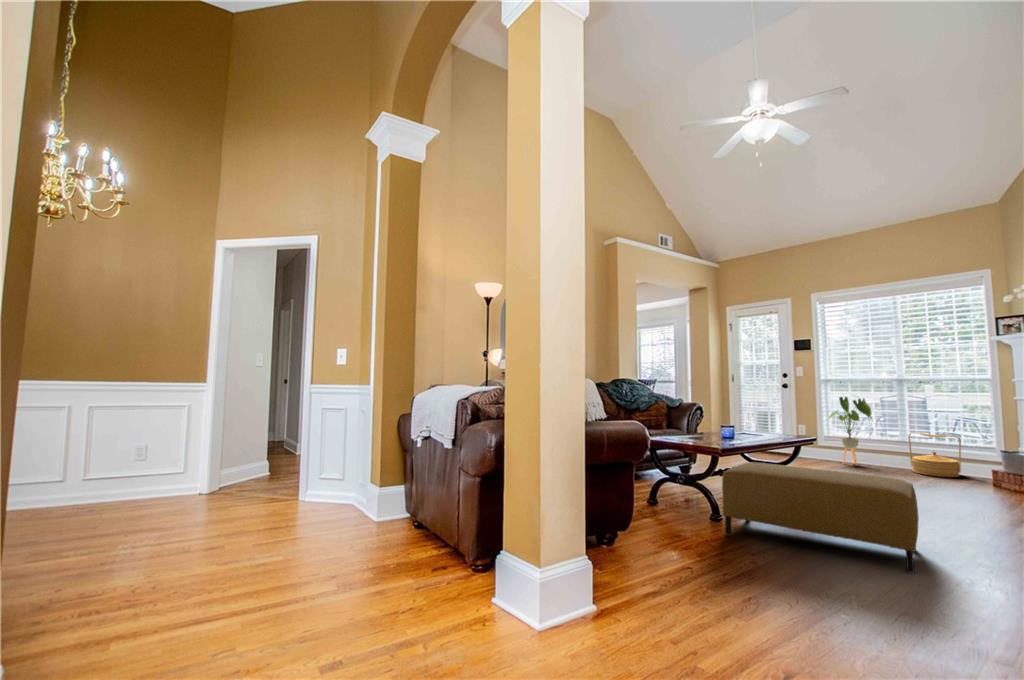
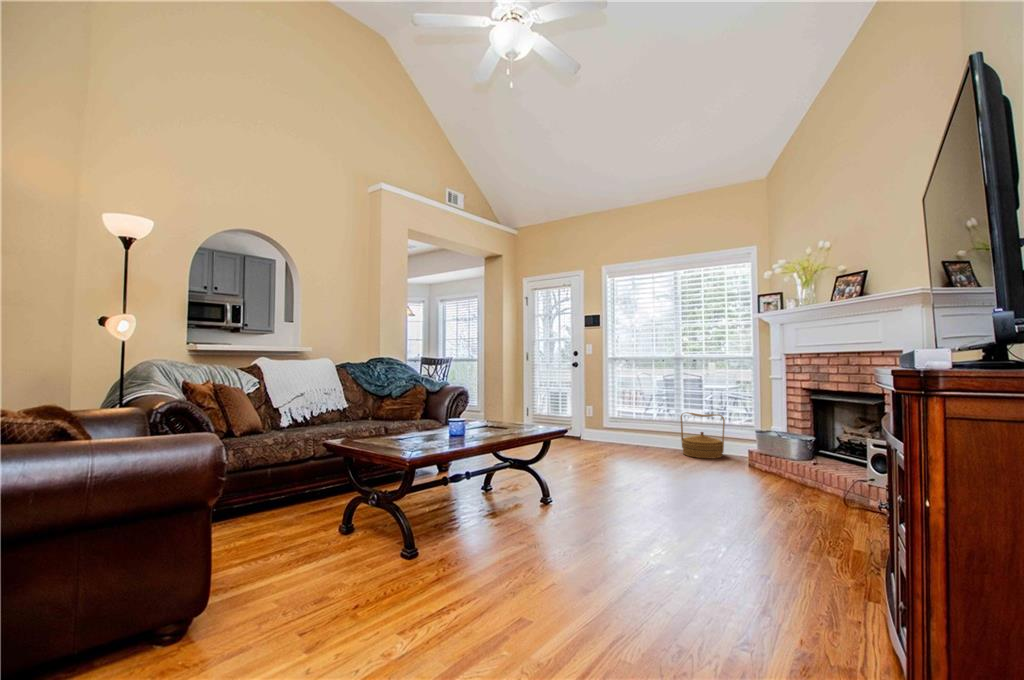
house plant: present [829,397,872,465] -> none [609,376,652,449]
ottoman: present [722,462,919,573] -> none [381,475,637,656]

